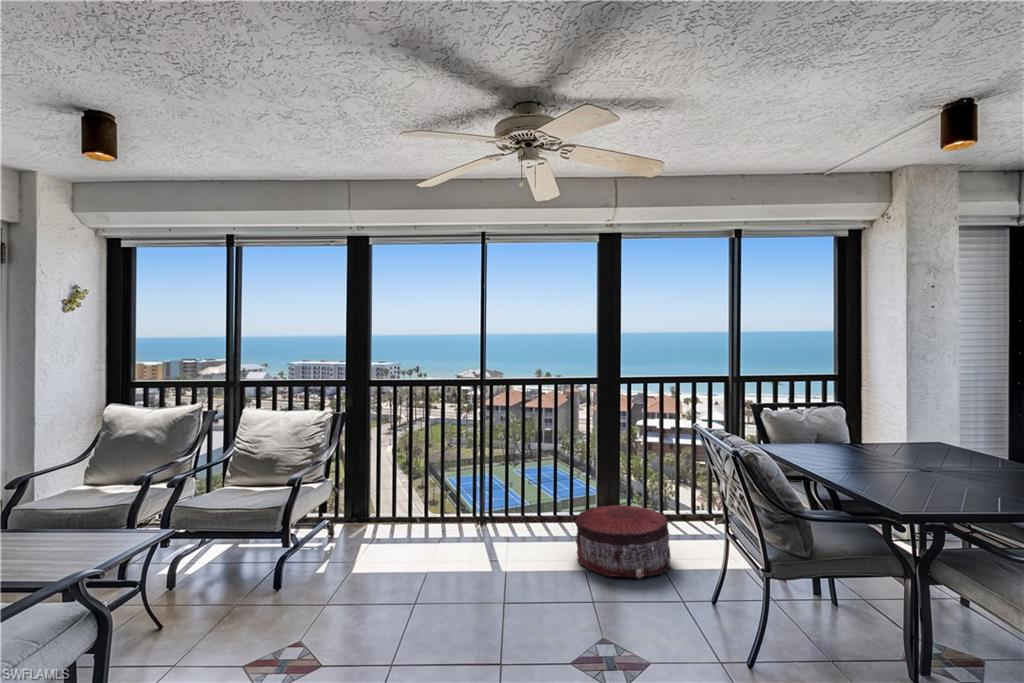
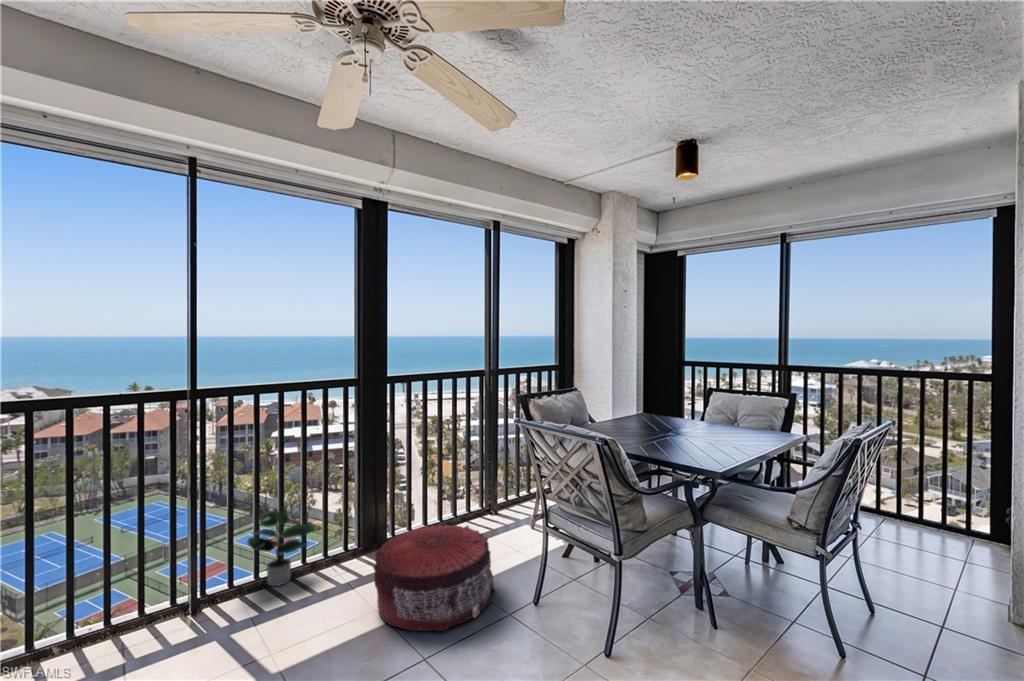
potted plant: none [516,472,560,524] -> present [247,511,315,586]

